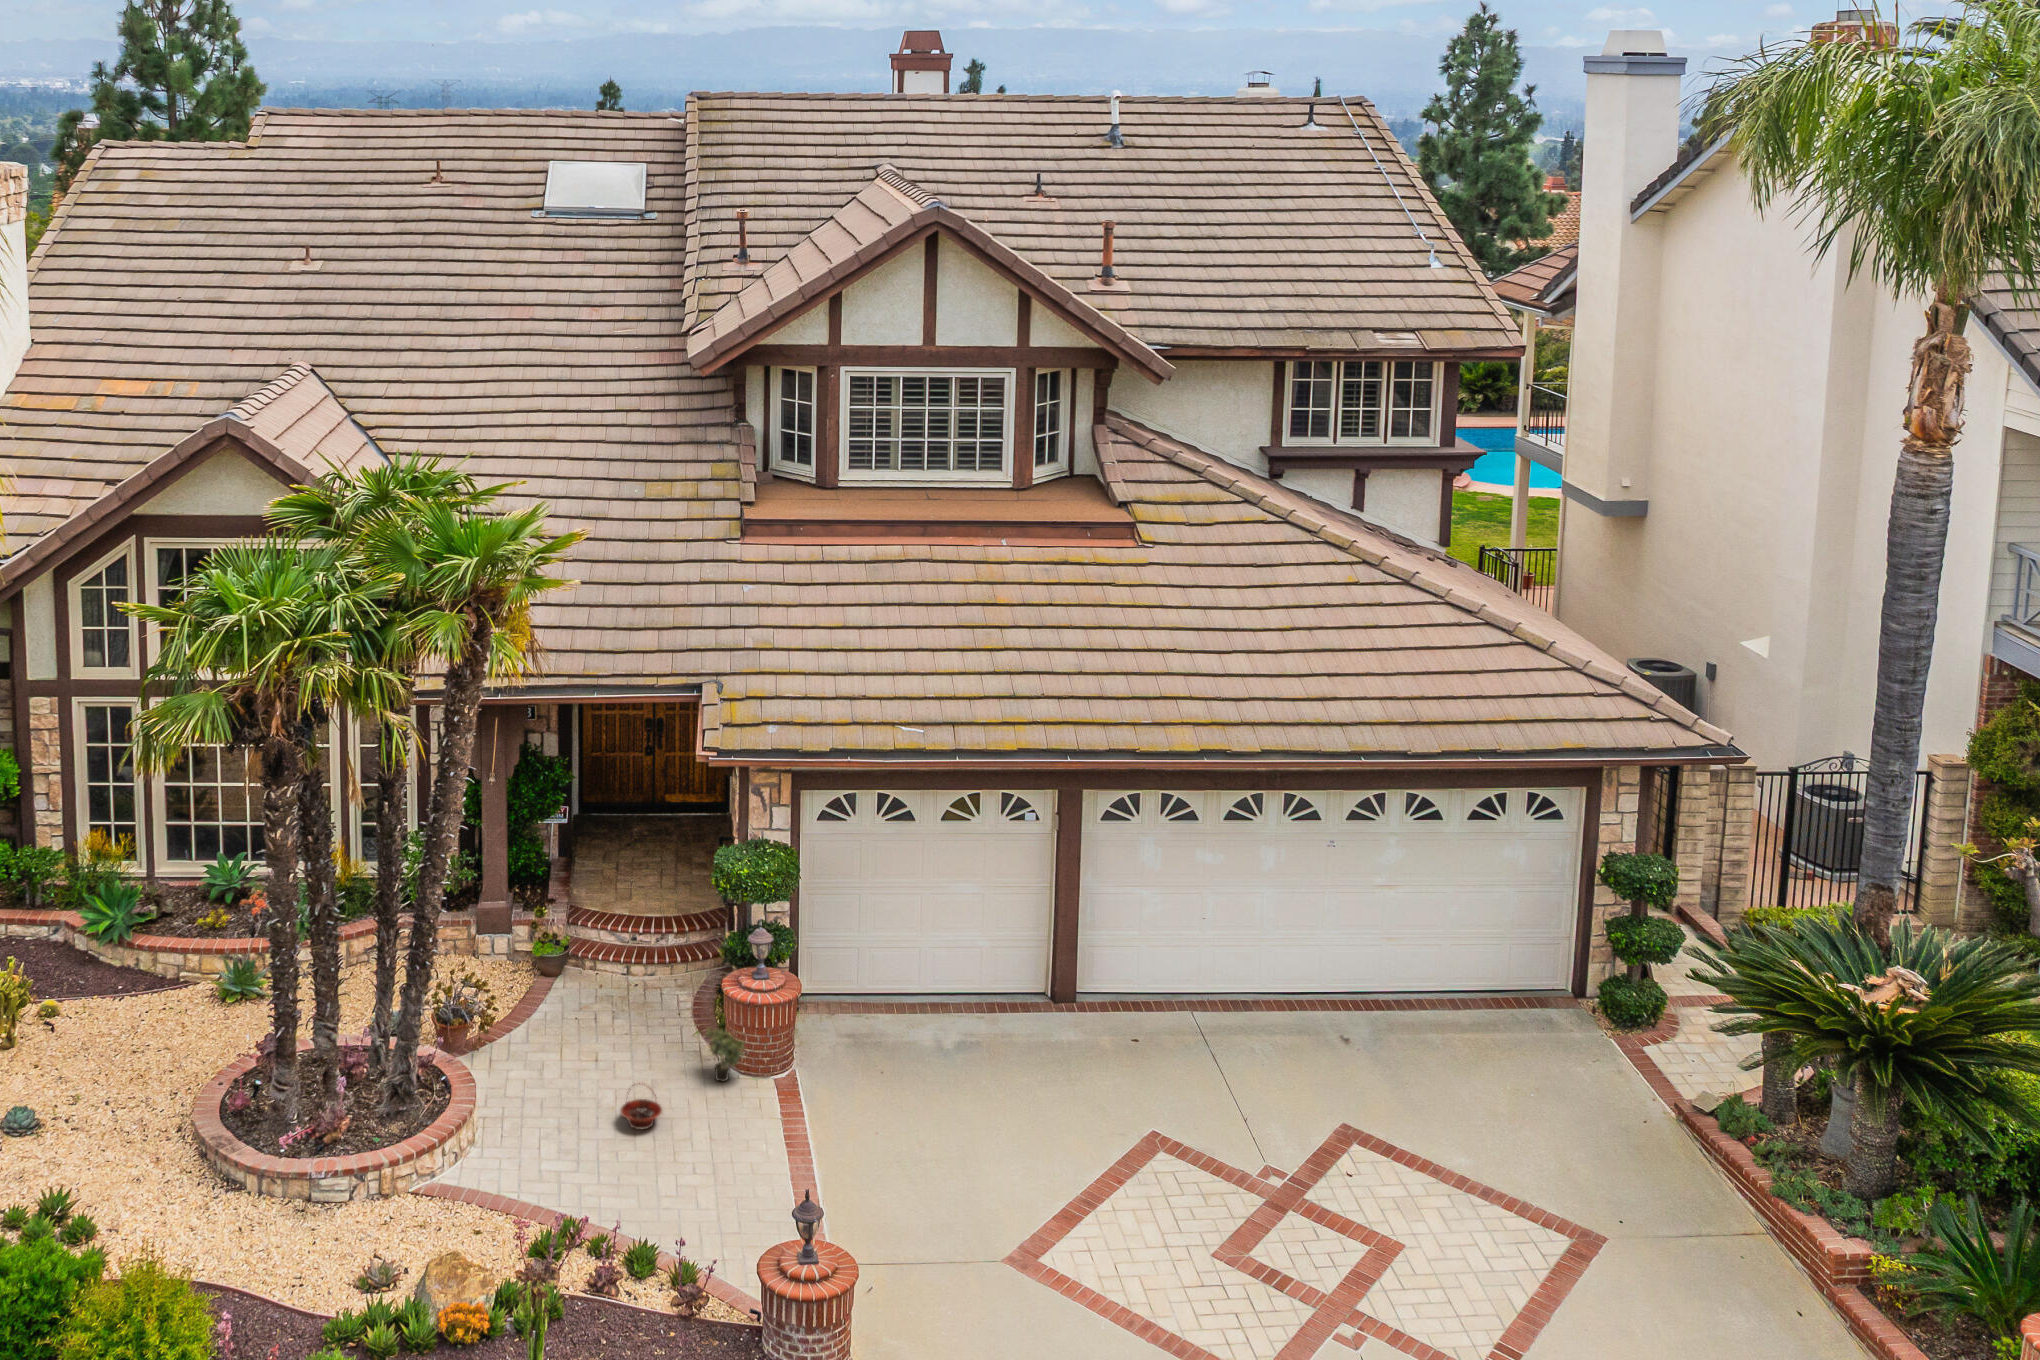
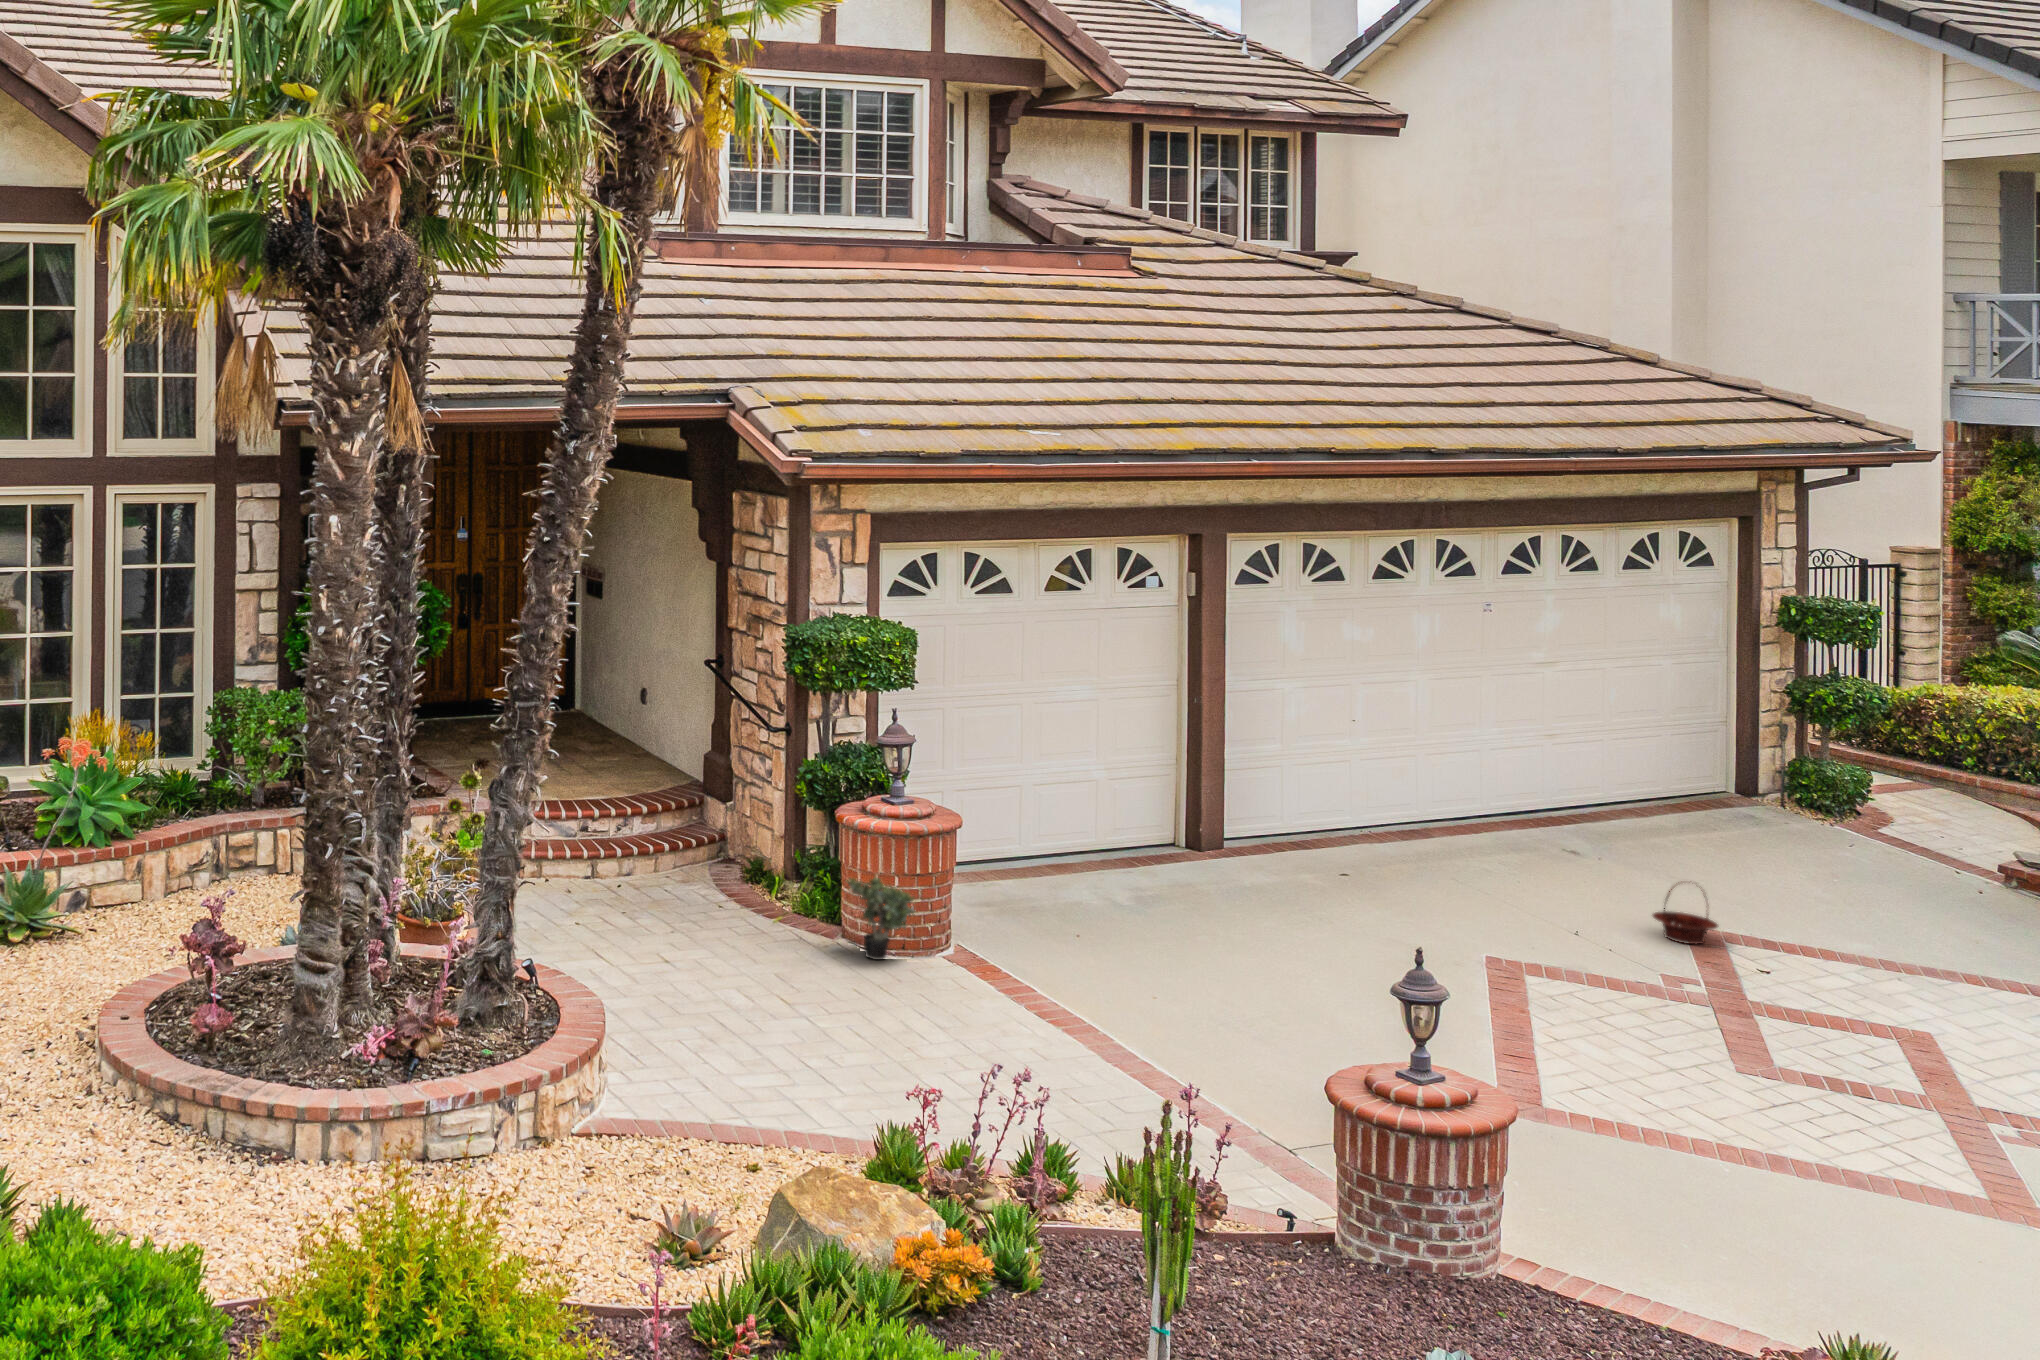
basket: present [621,1083,662,1130] -> present [1652,881,1718,945]

